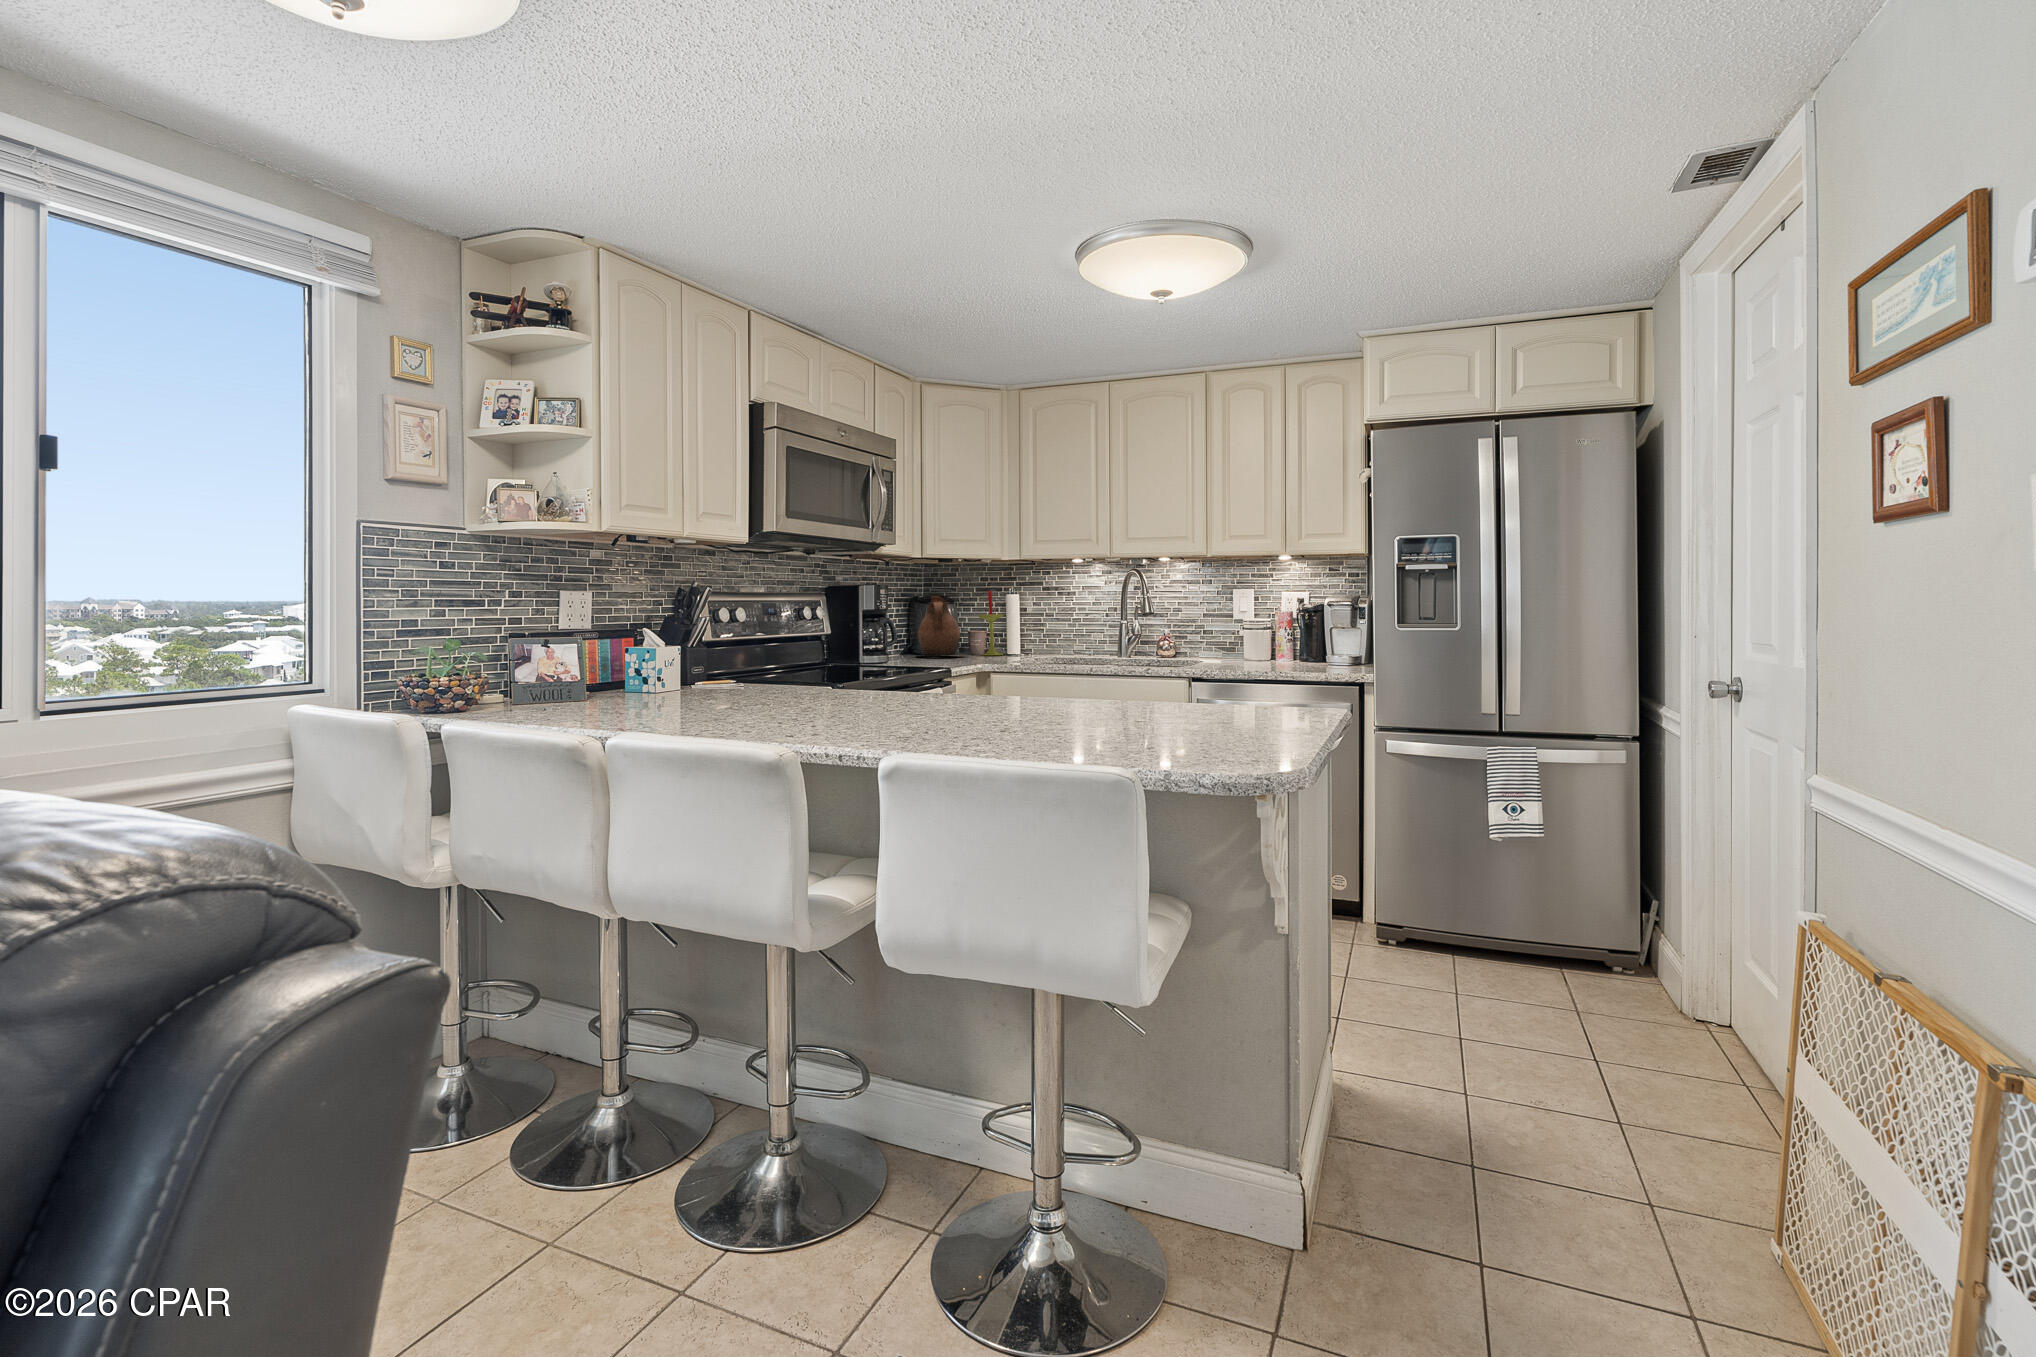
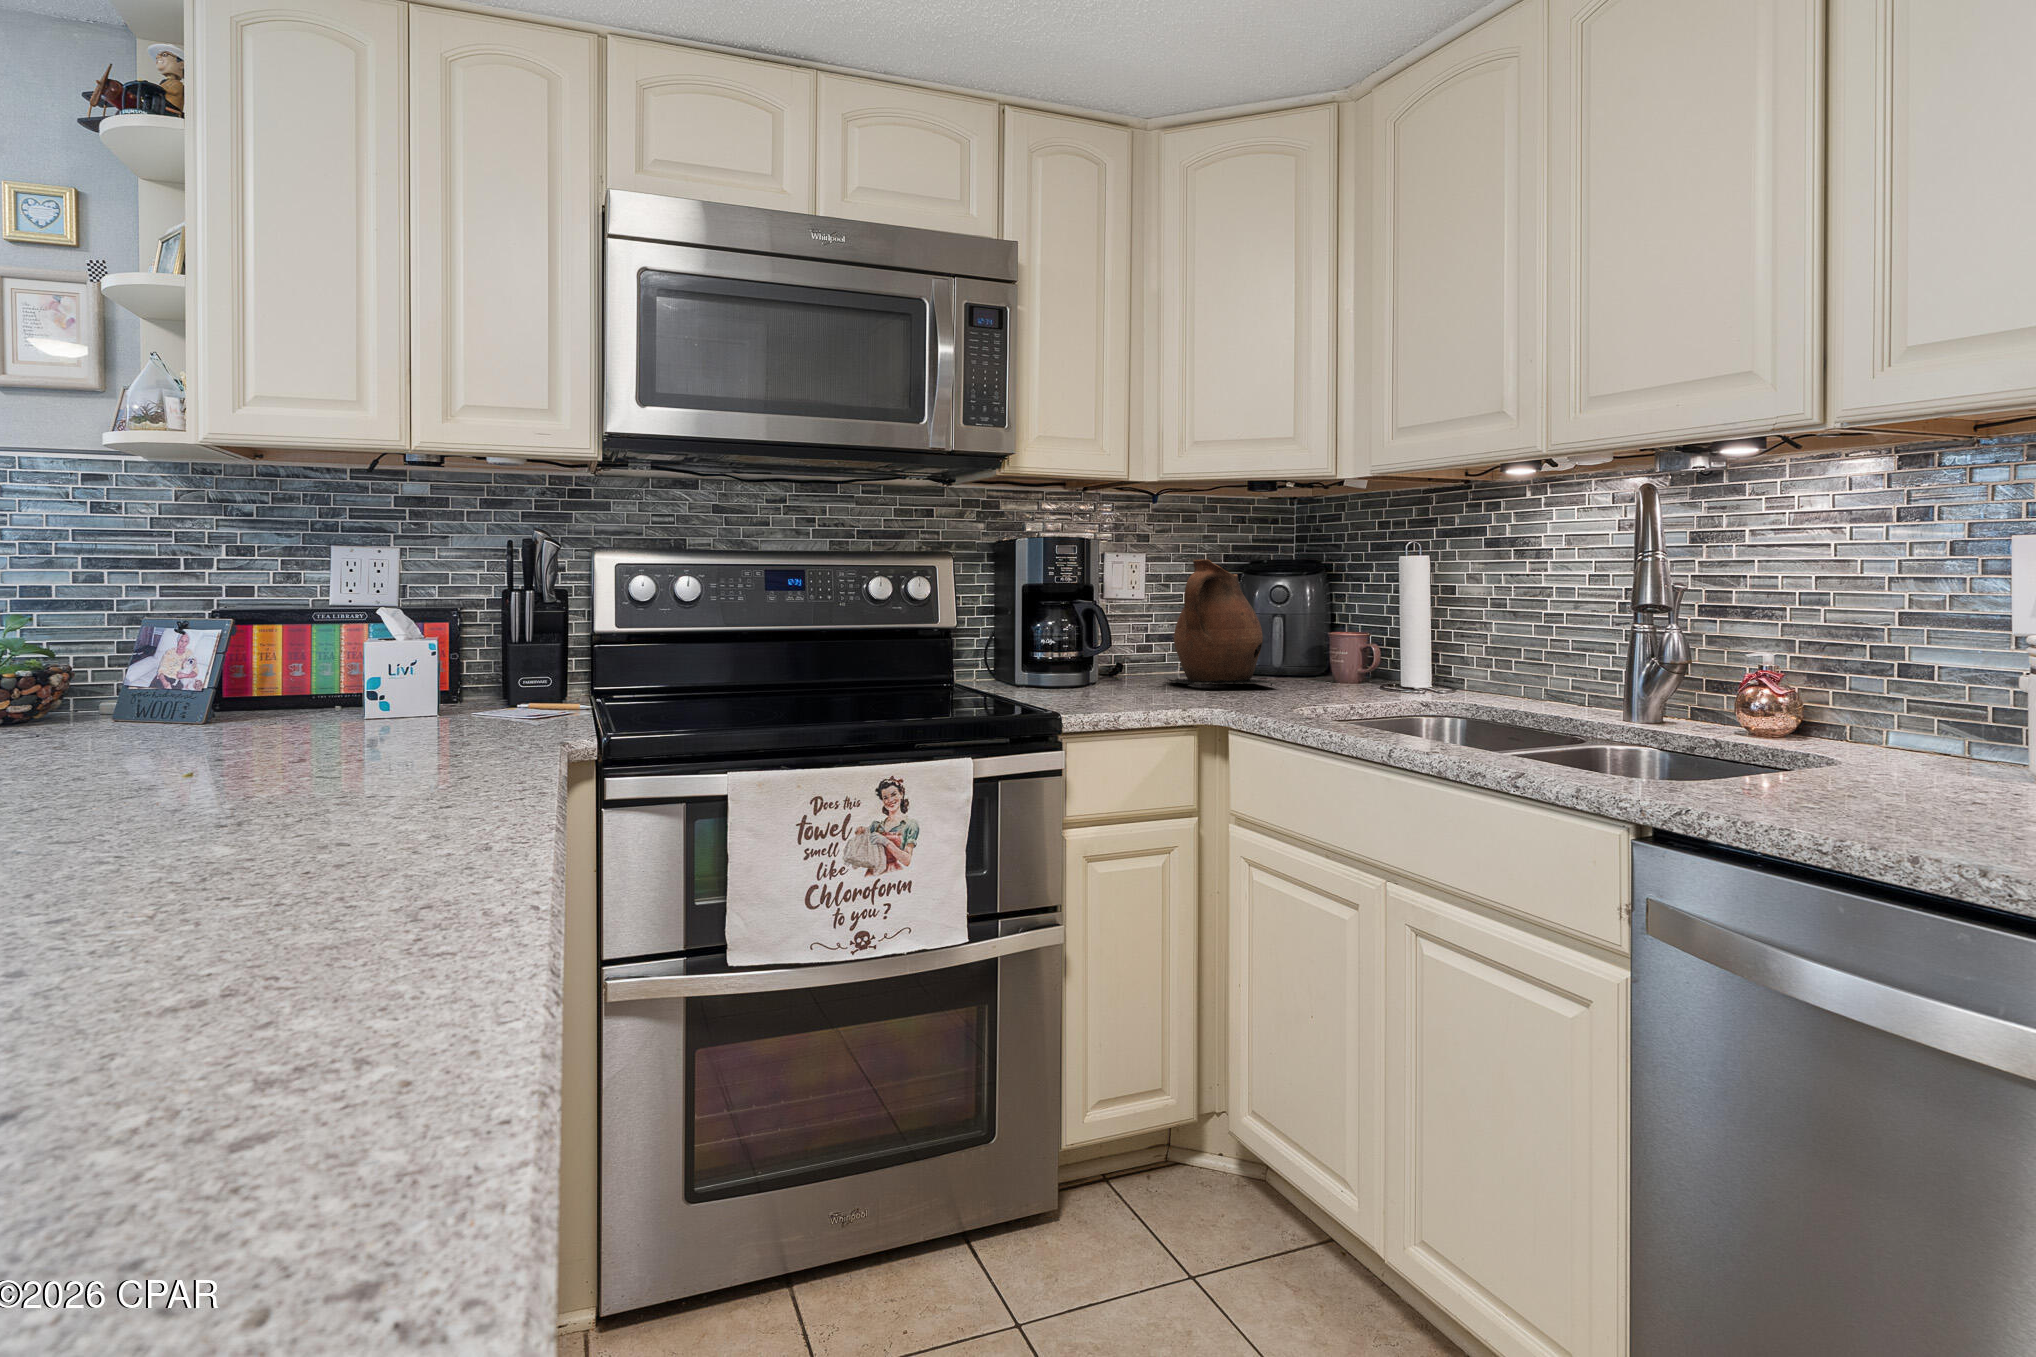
candle: present [979,591,1003,655] -> none [1324,544,1383,690]

